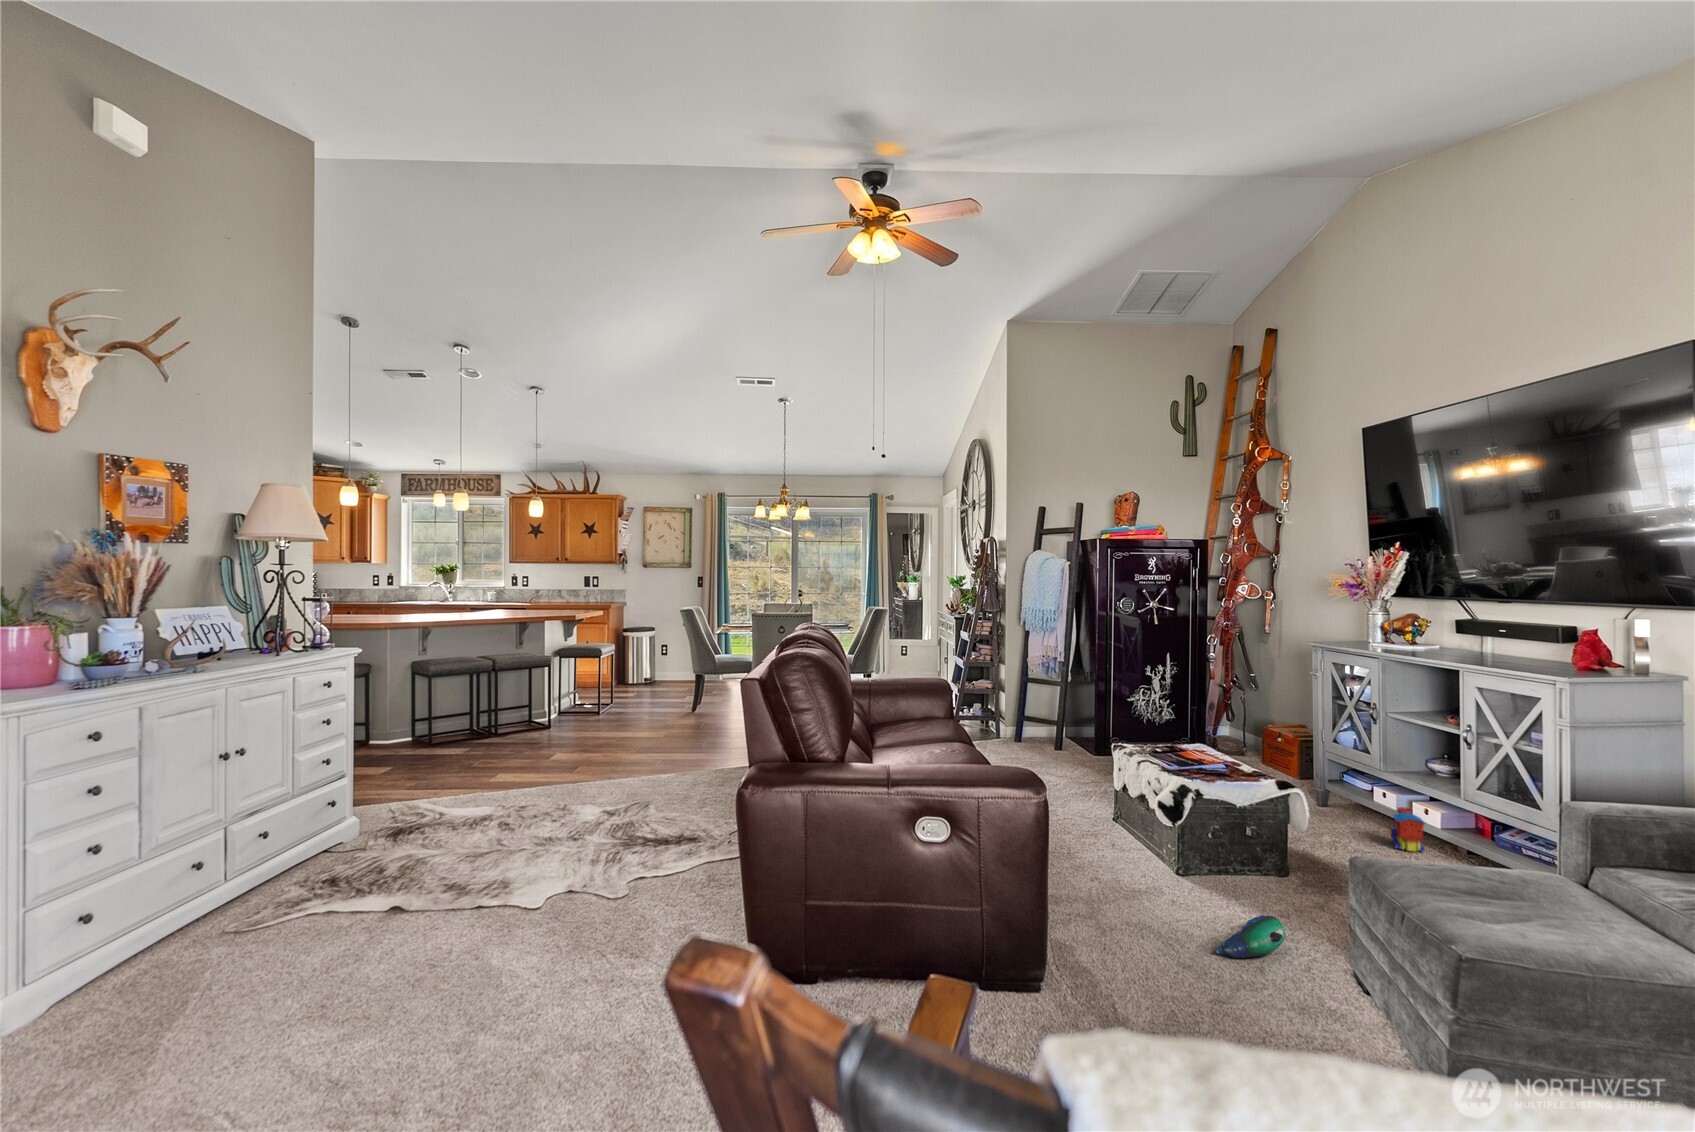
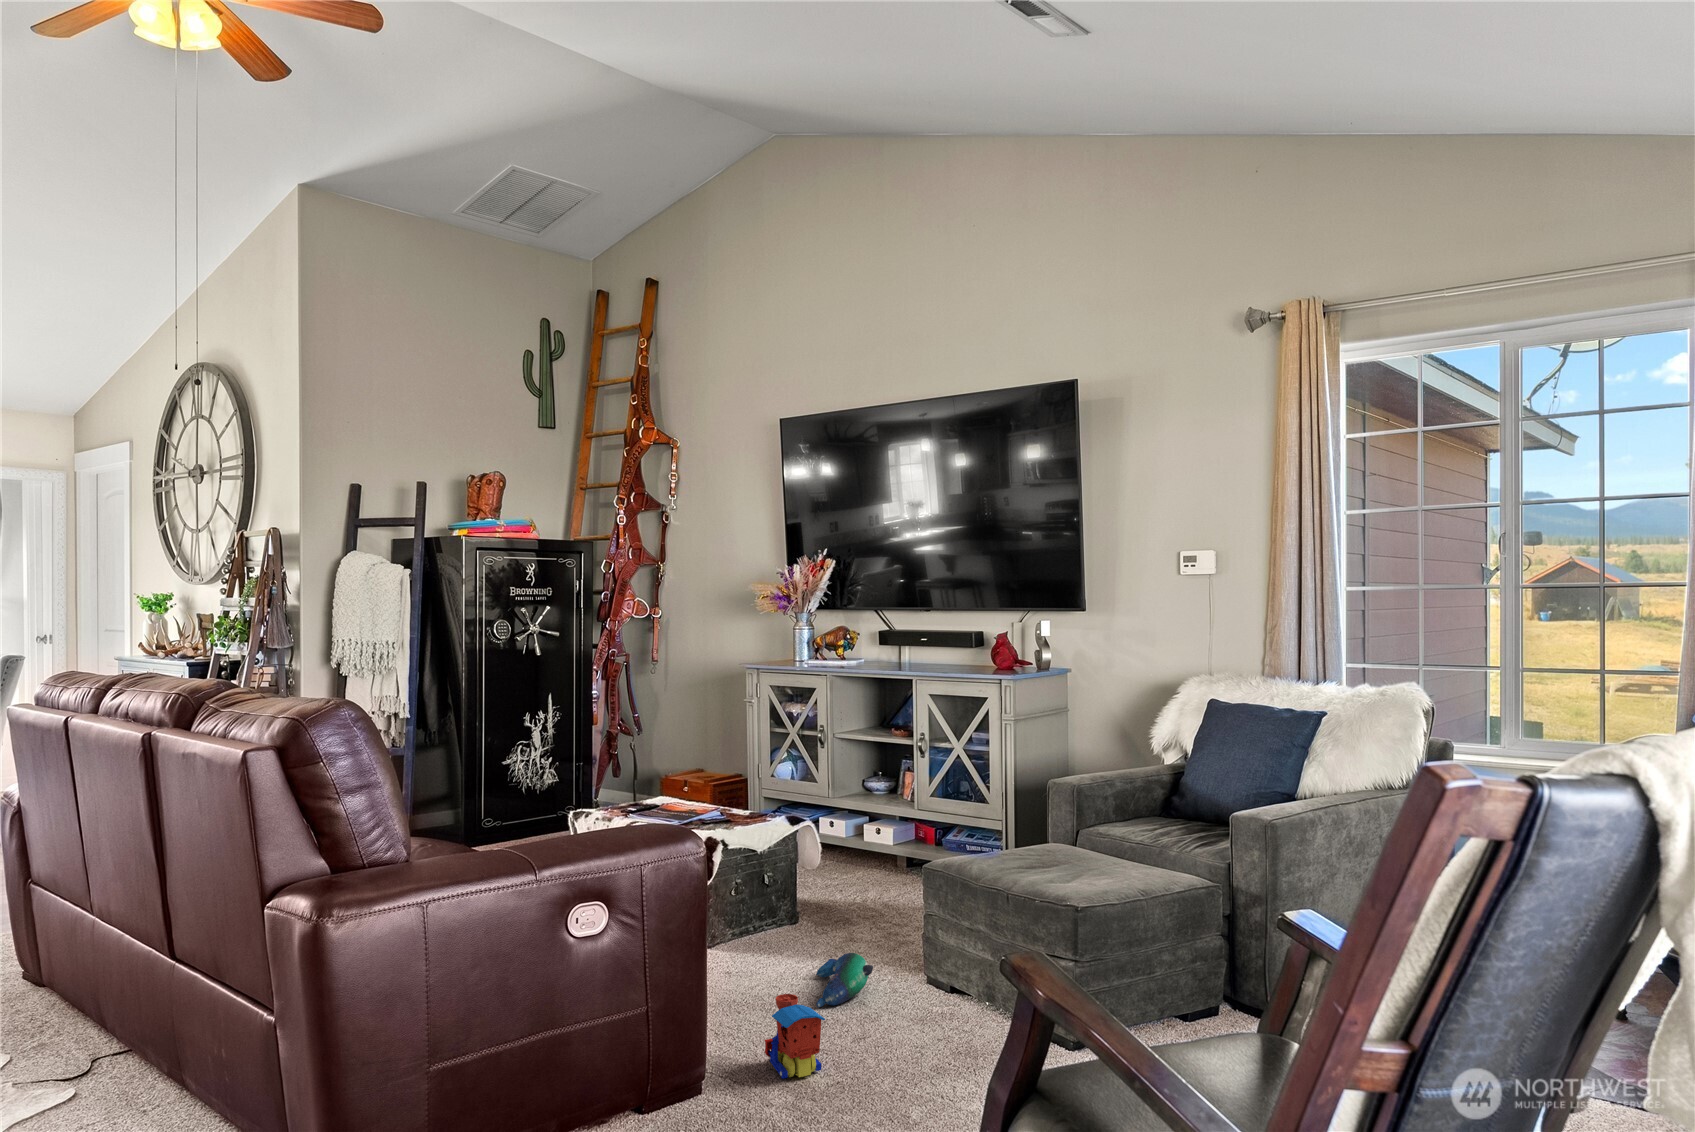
toy train: present [1390,807,1425,852] -> present [765,994,825,1079]

